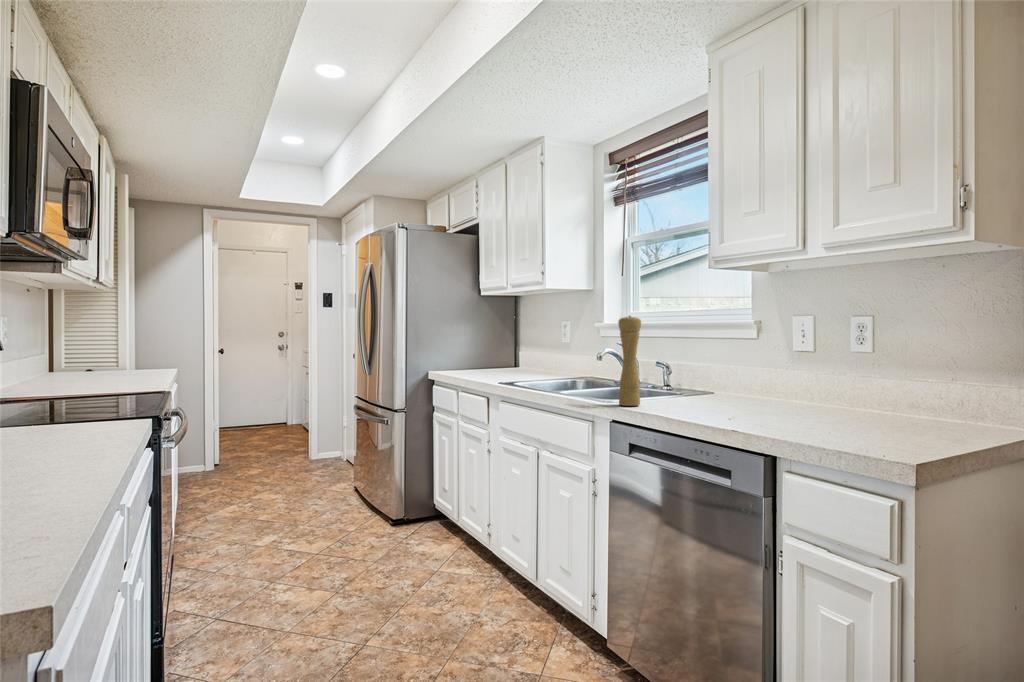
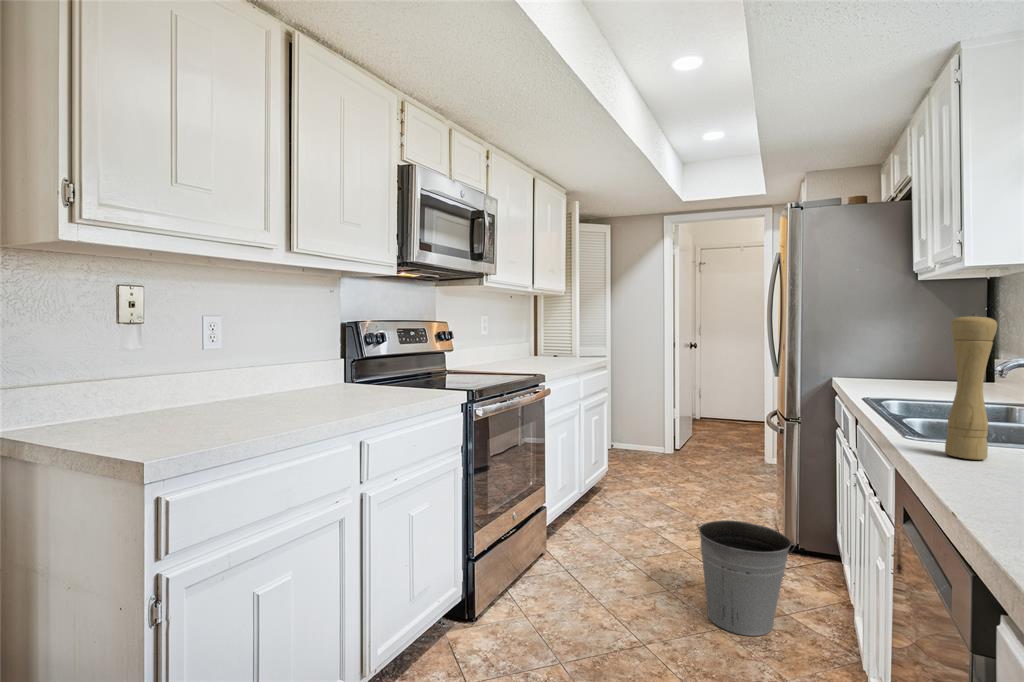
bucket: none [370,502,451,601] -> present [697,520,796,636]

